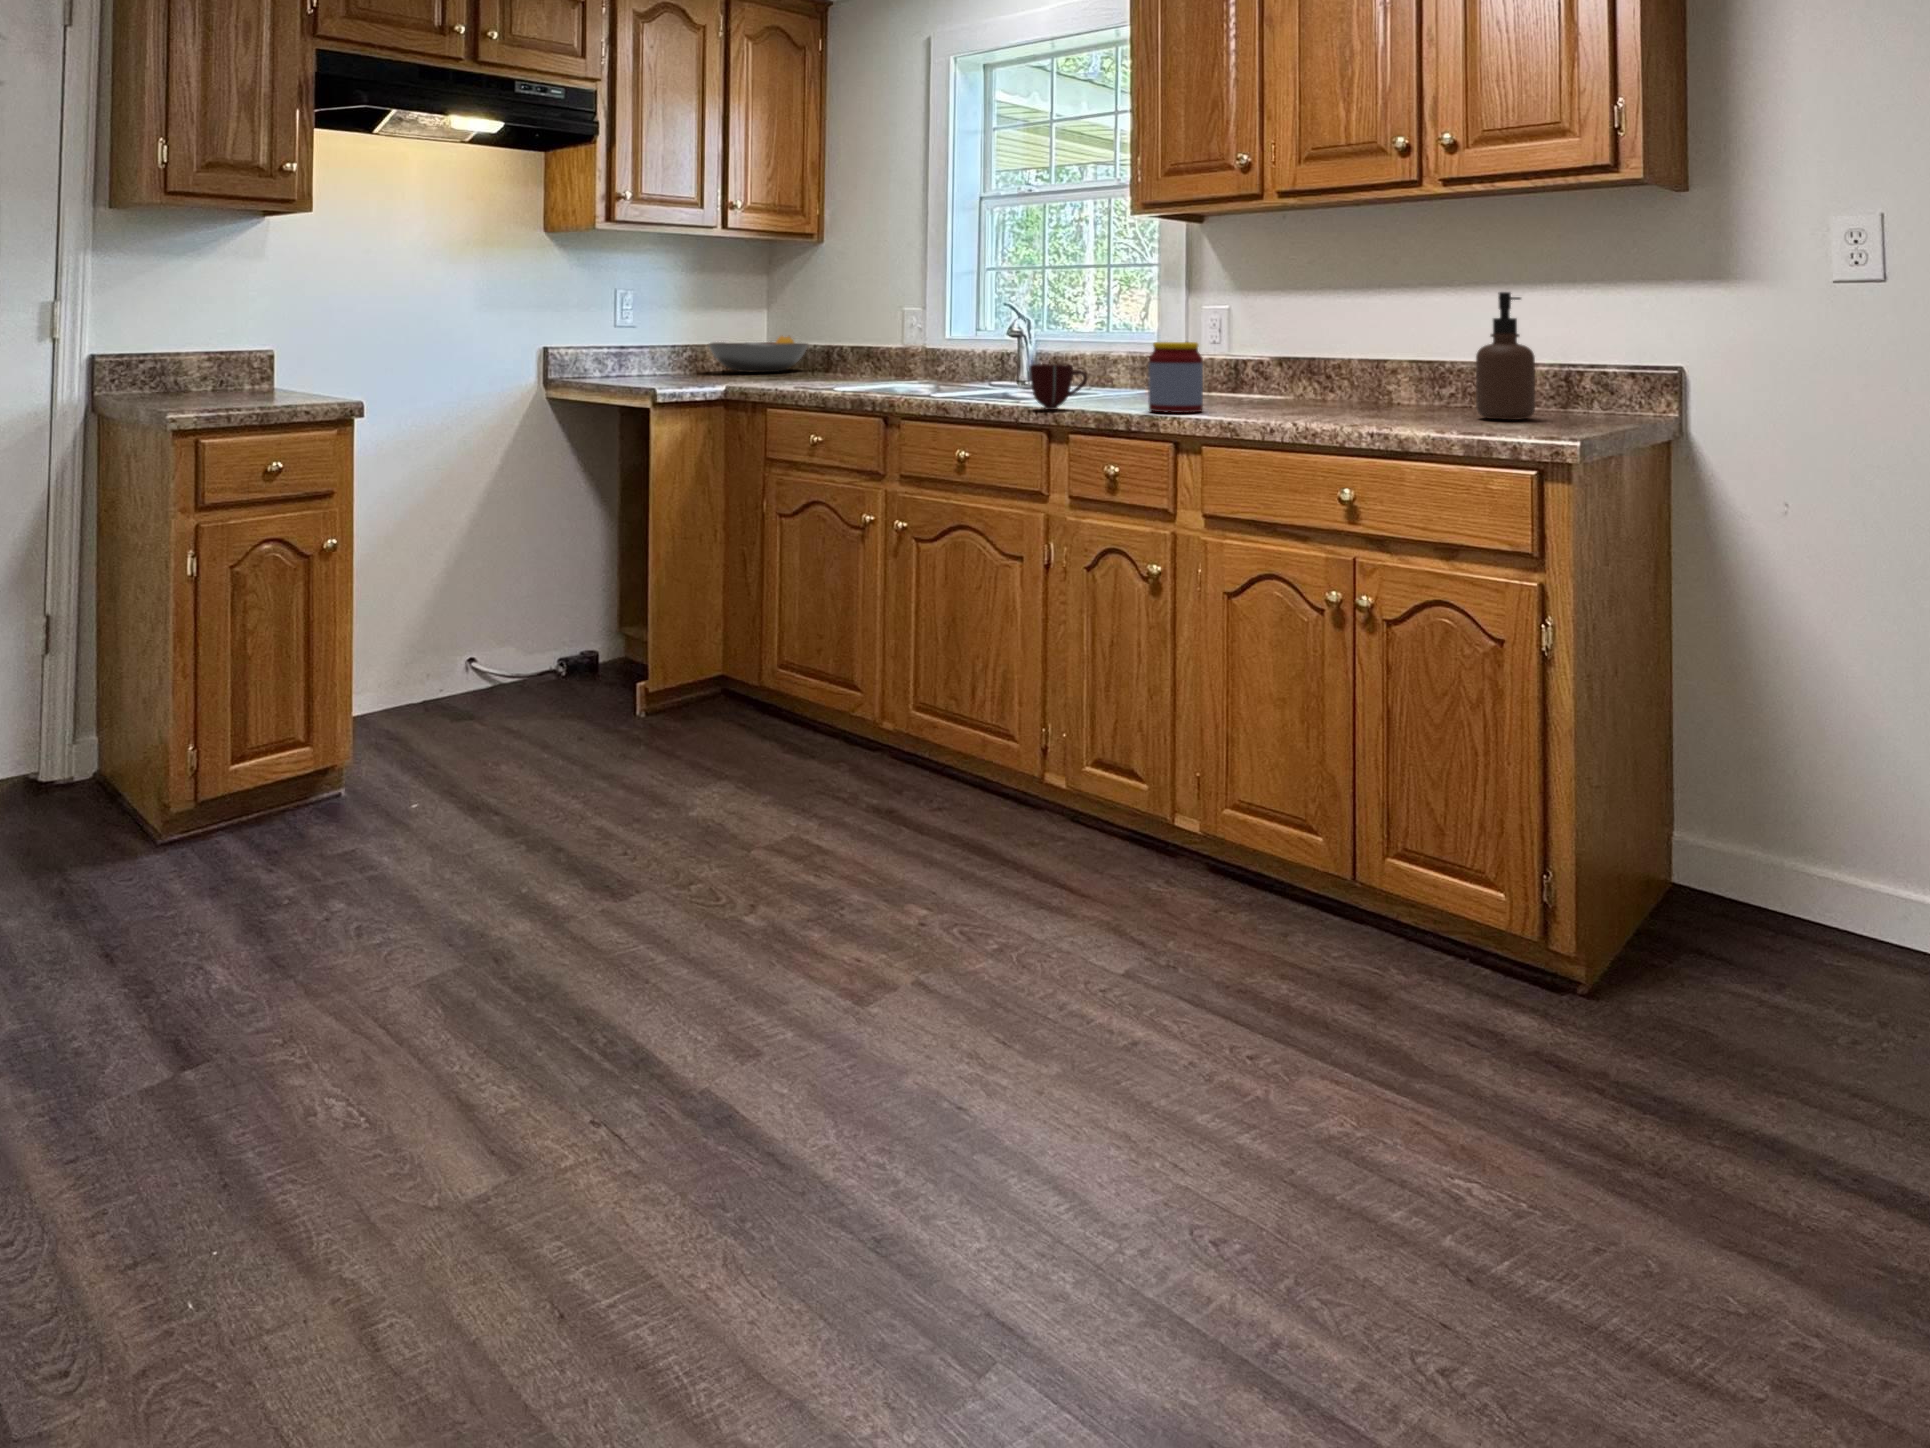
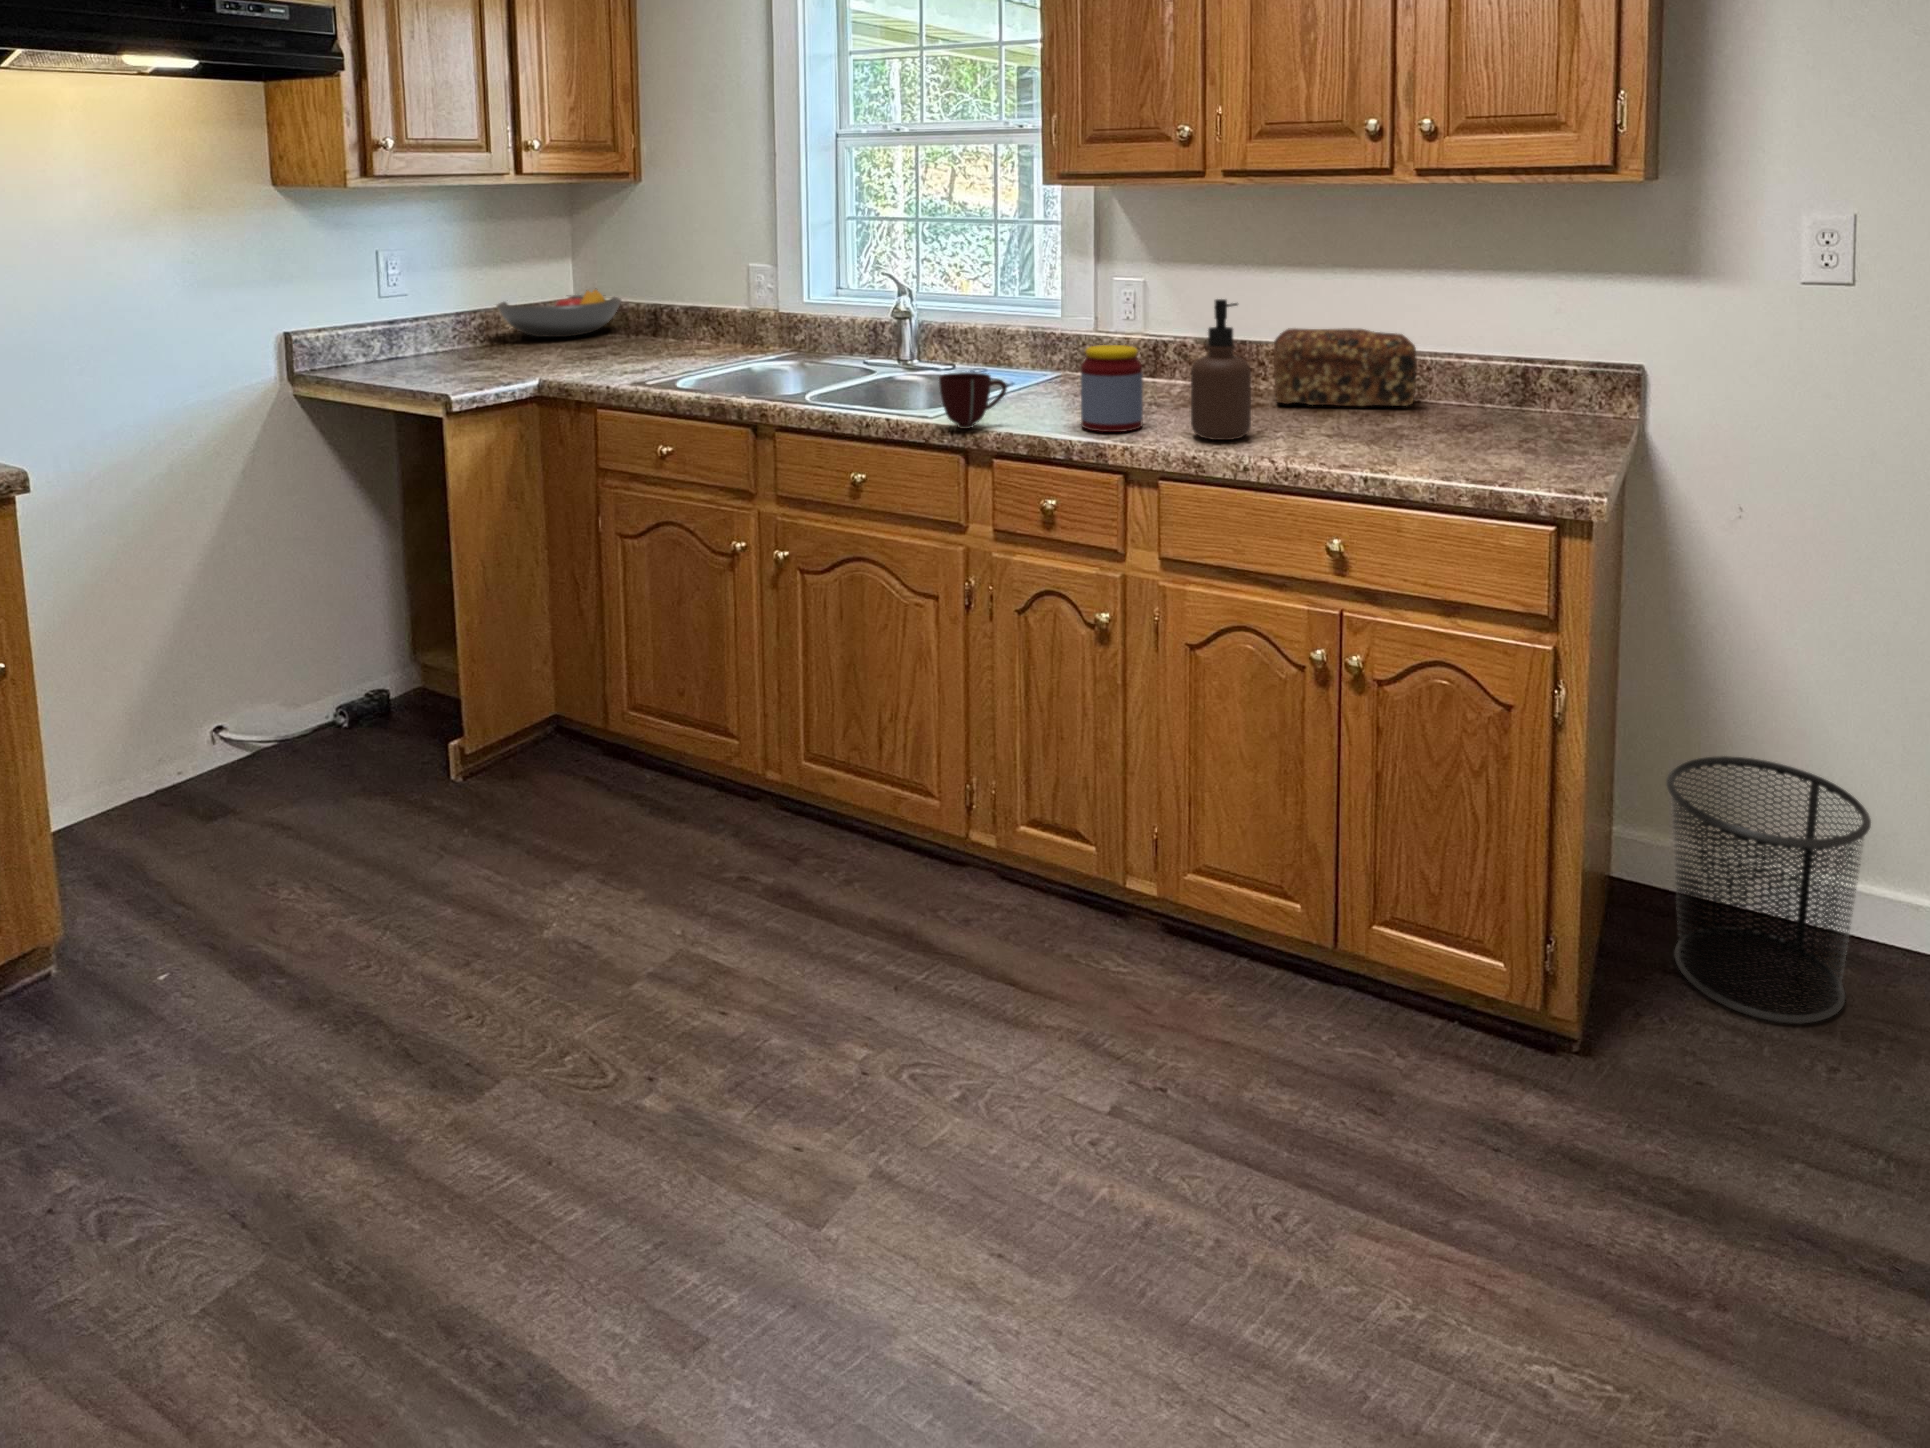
soap dispenser: present [1476,292,1535,420] -> present [1191,299,1251,440]
bread loaf: none [1331,338,1468,407] -> present [1274,328,1417,406]
waste bin: none [1691,744,1898,998] -> present [1666,756,1871,1024]

